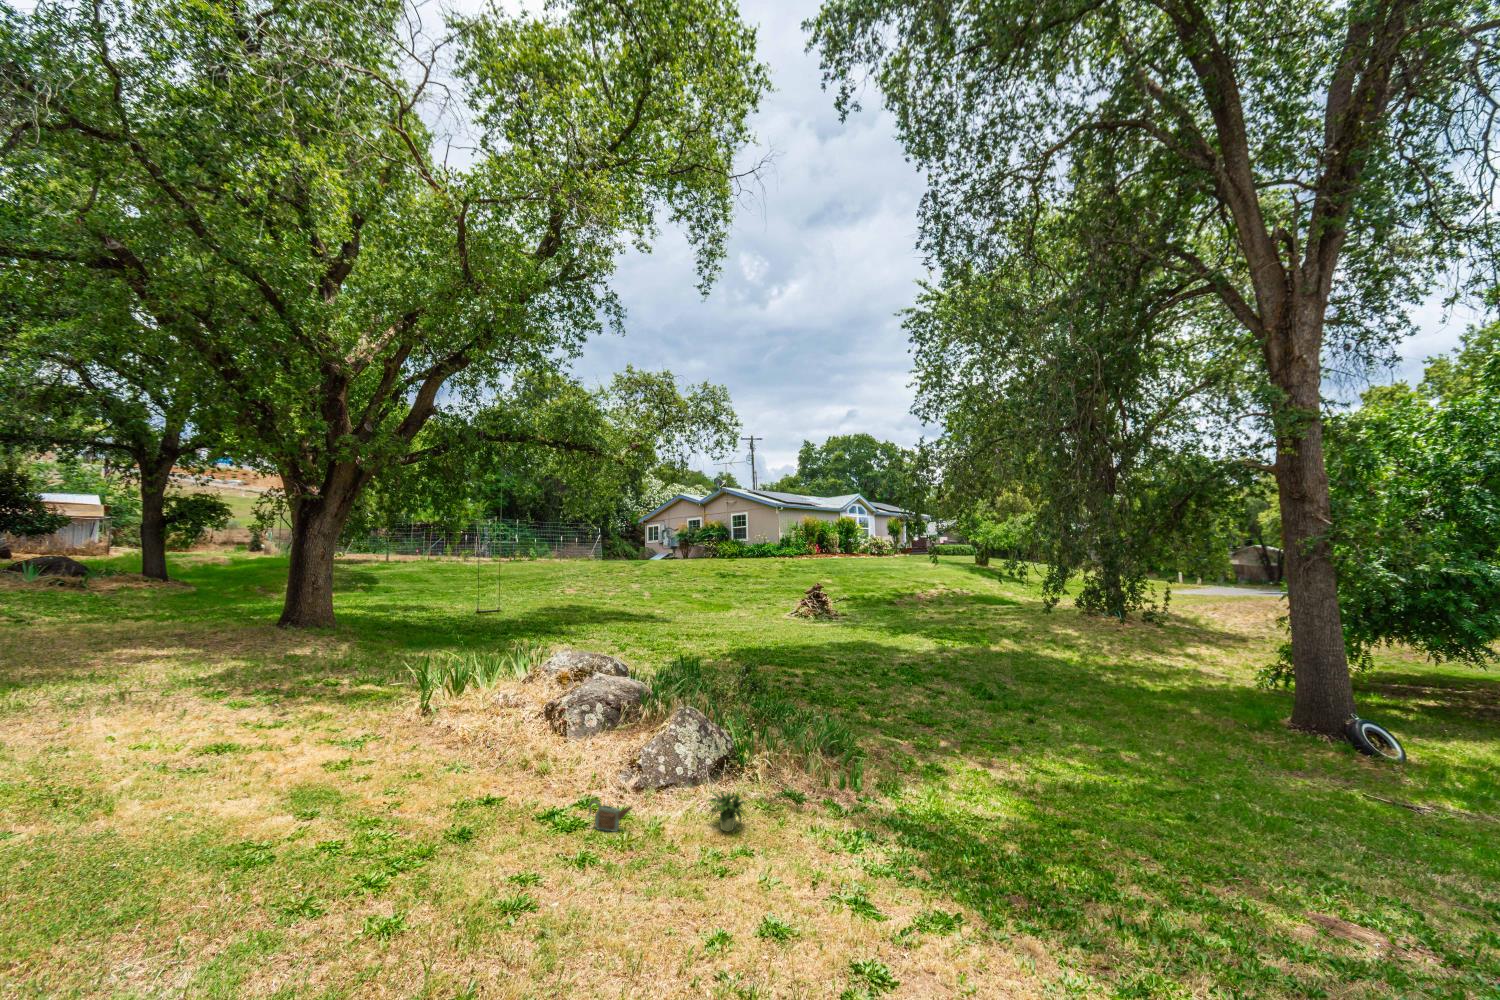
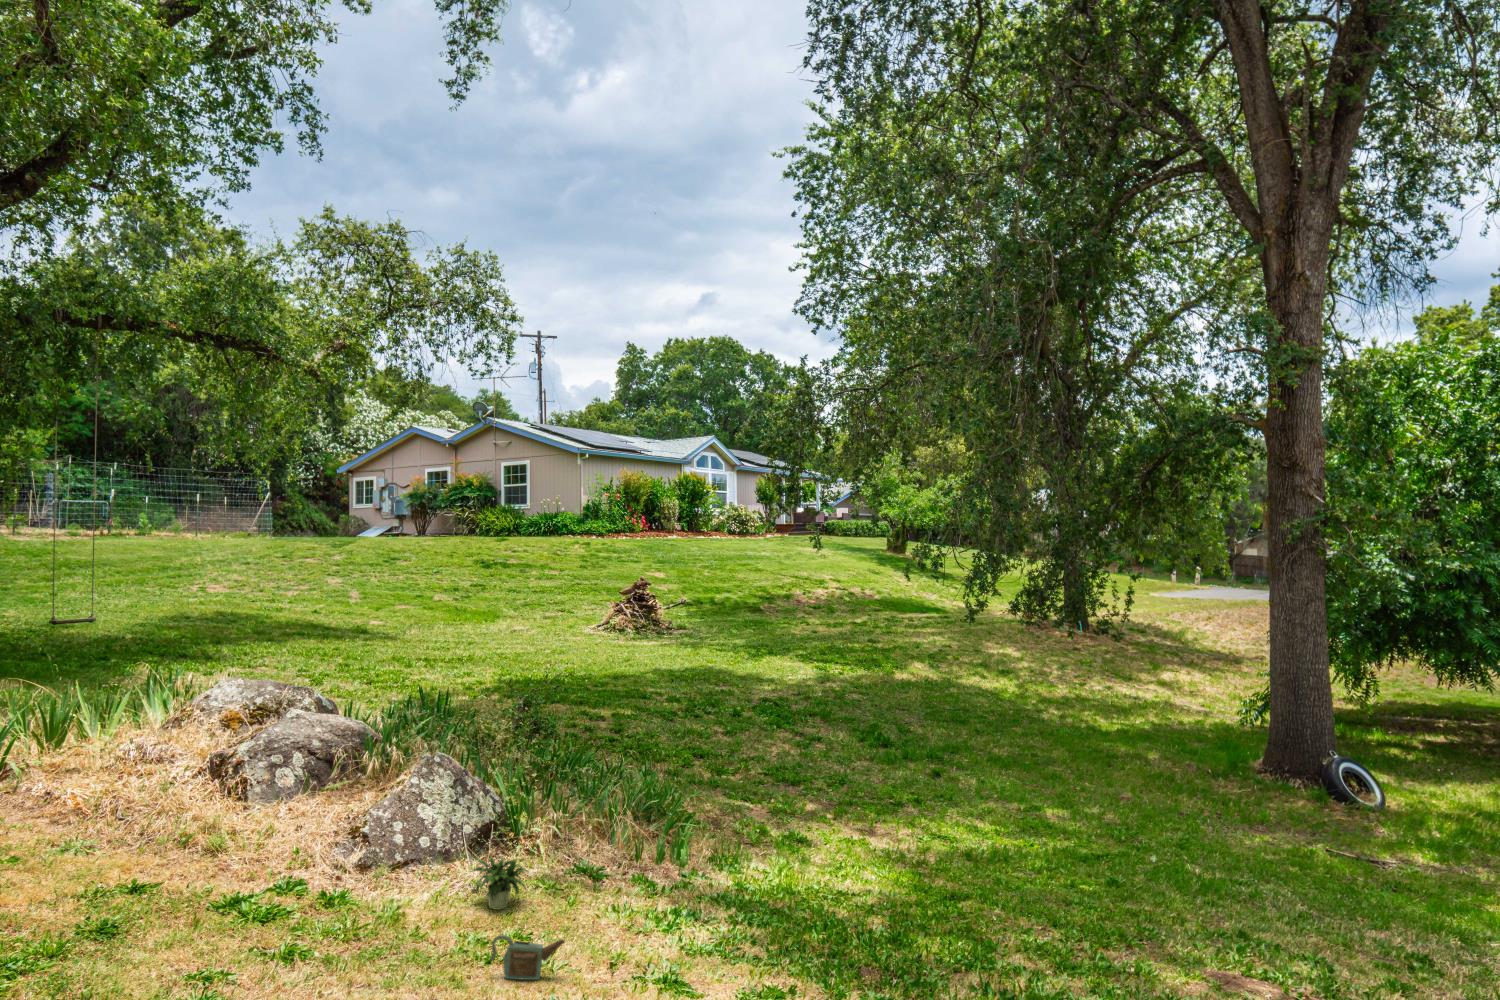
watering can: present [588,800,633,832] -> present [490,935,565,980]

